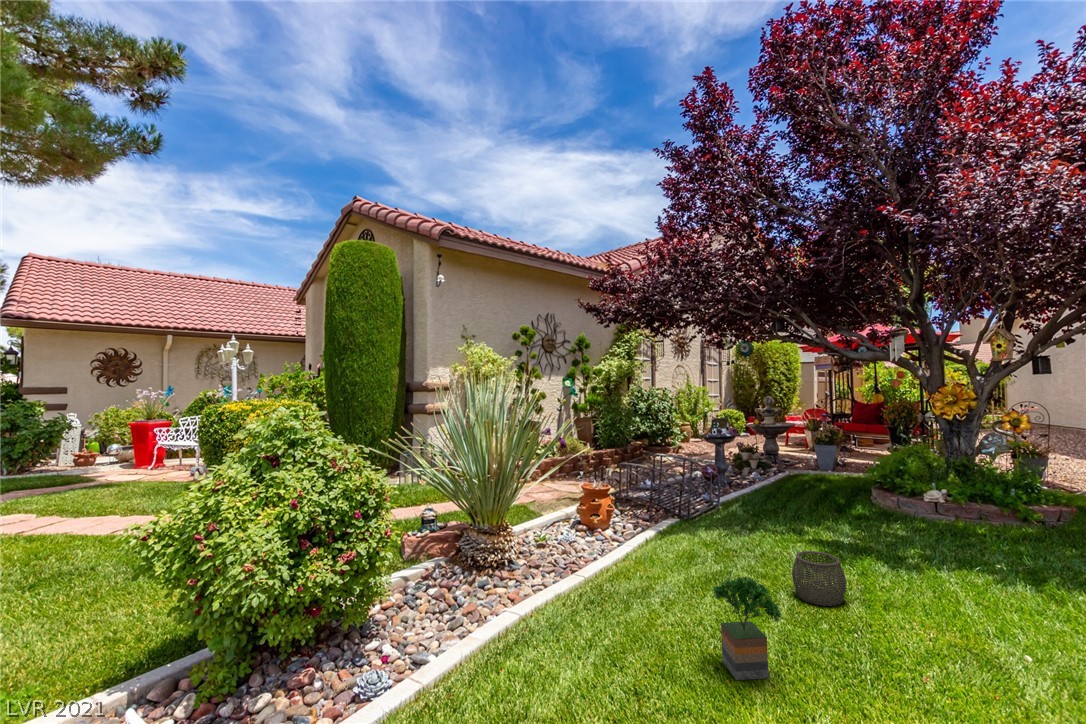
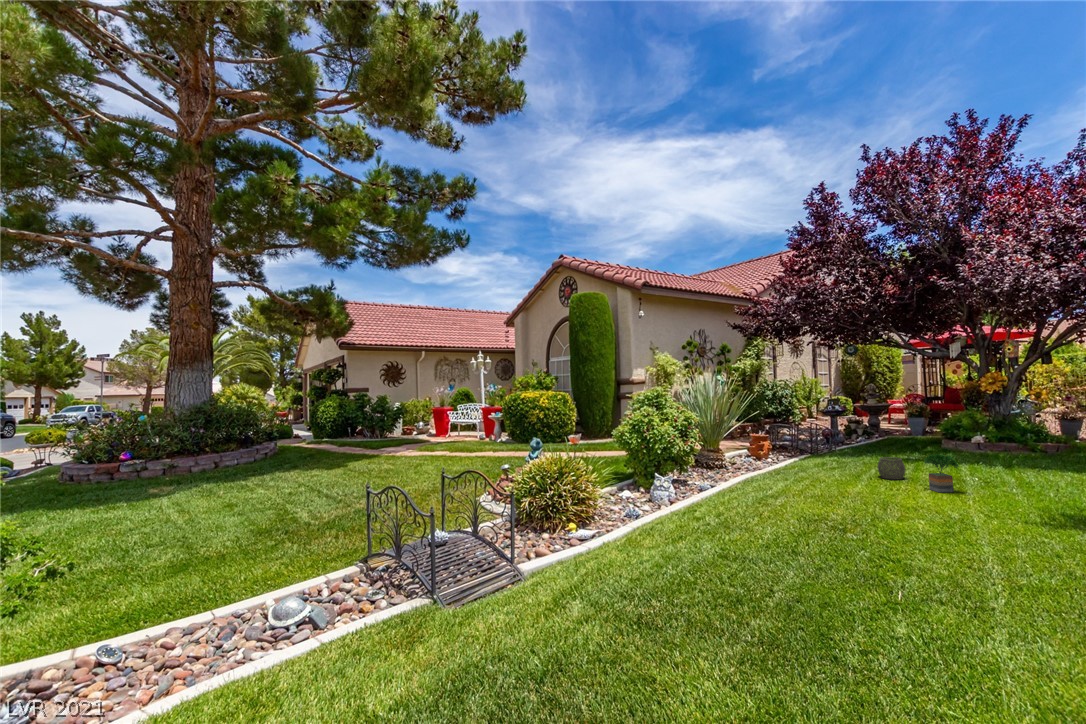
potted tree: present [713,577,782,680] -> present [925,454,959,492]

